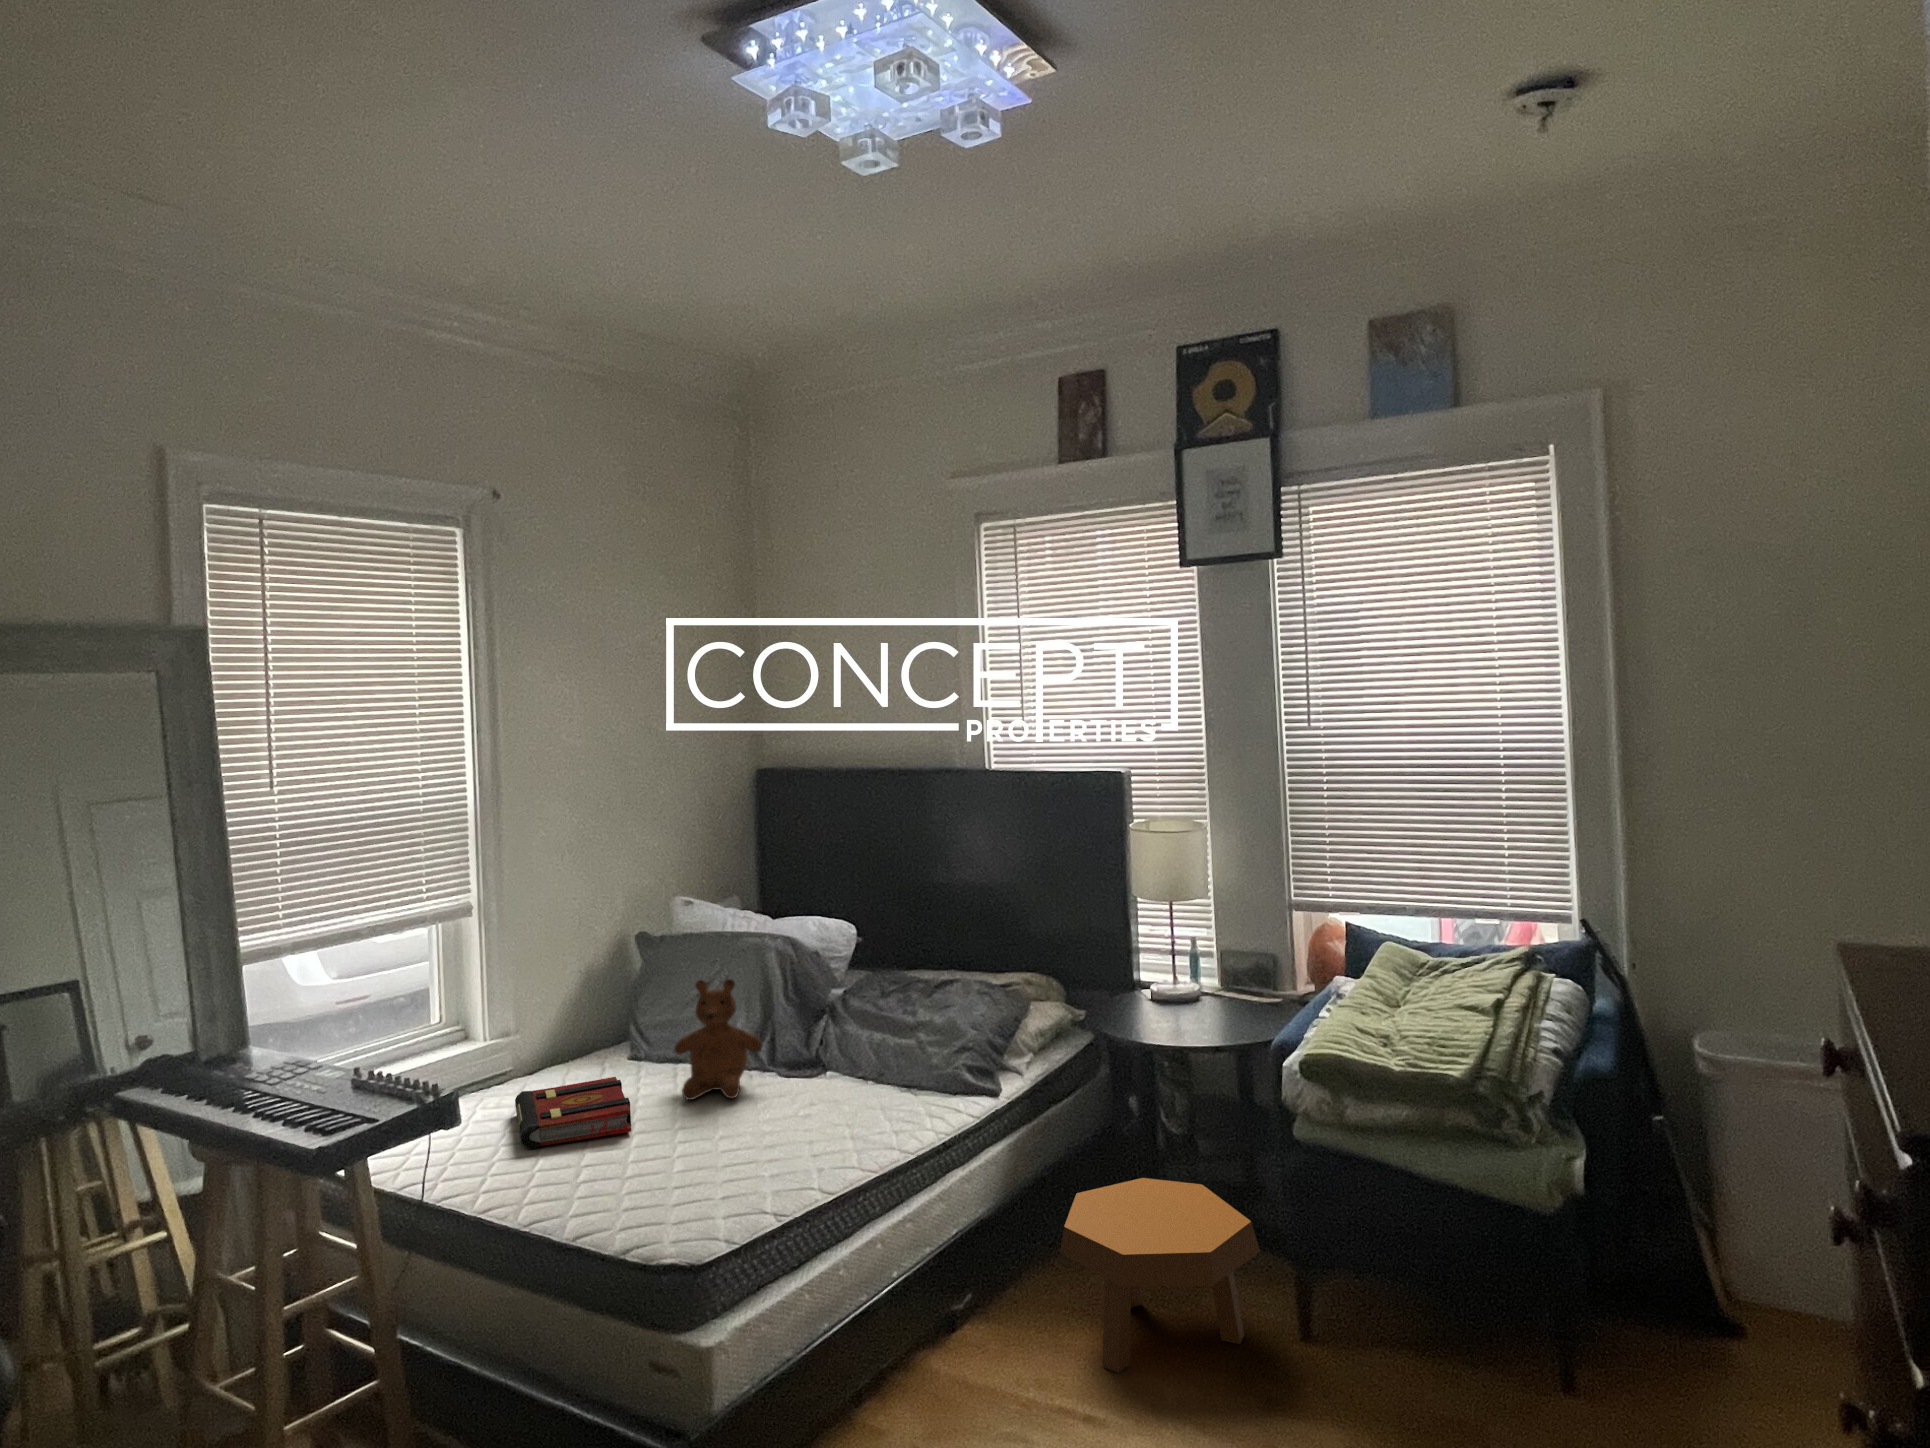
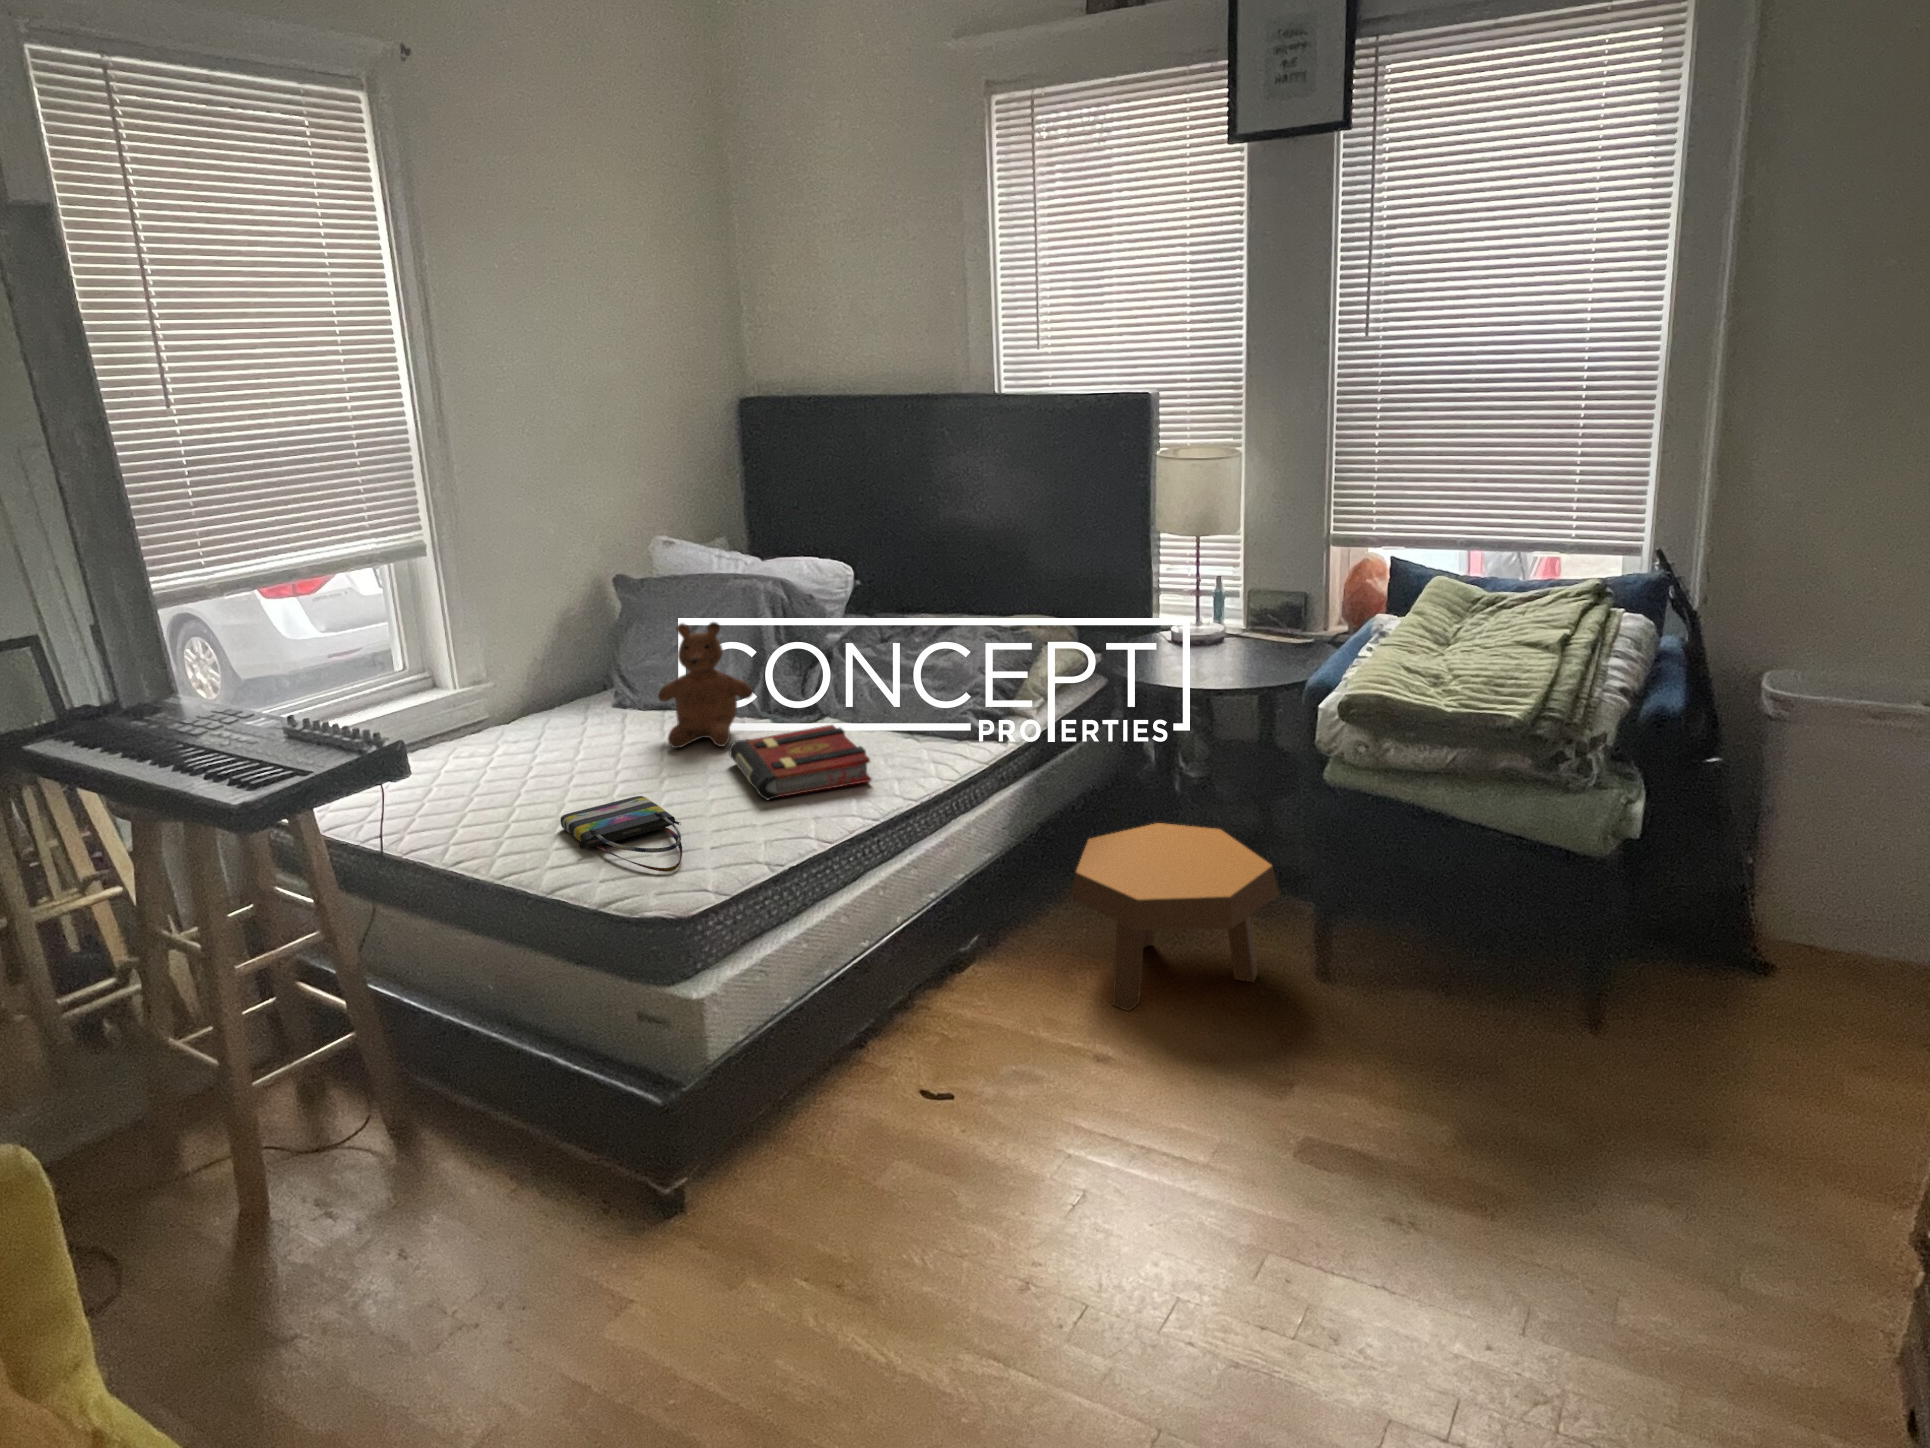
book: present [515,1077,631,1149] -> present [729,725,872,801]
tote bag: none [583,1146,696,1221] -> present [560,796,683,872]

